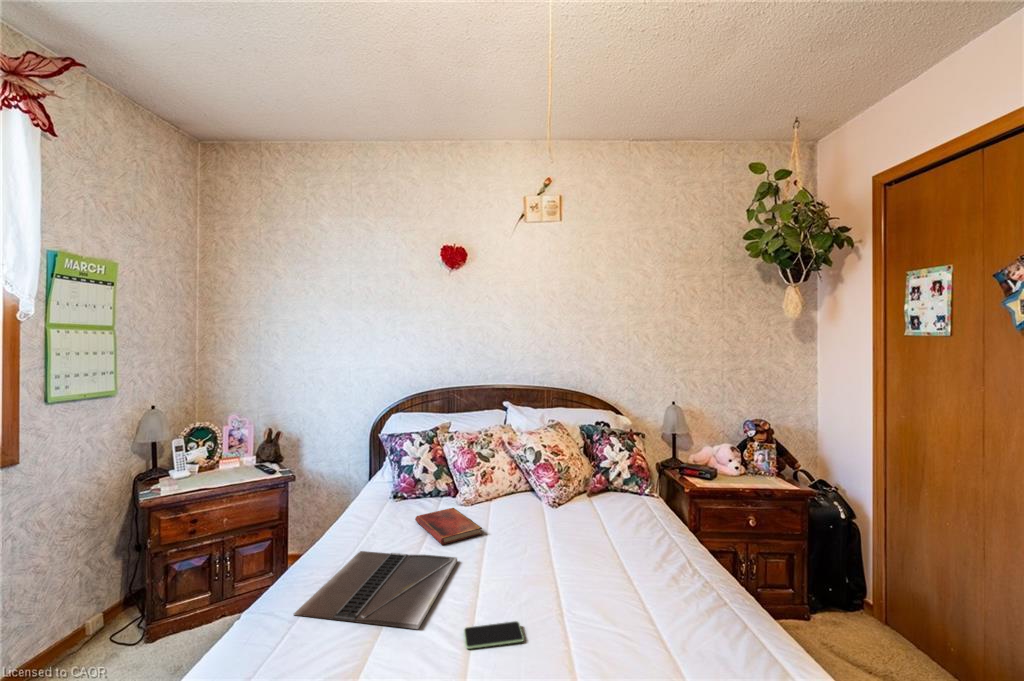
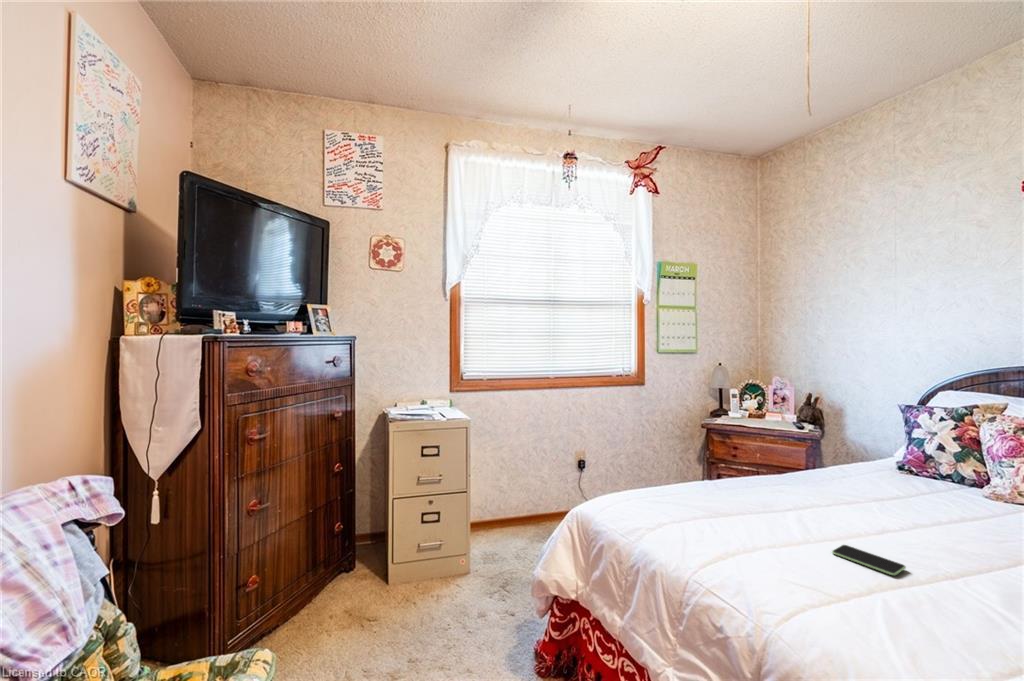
diary: present [415,508,482,545] -> none [898,483,973,520]
laptop: present [294,551,457,629] -> none [733,484,905,530]

